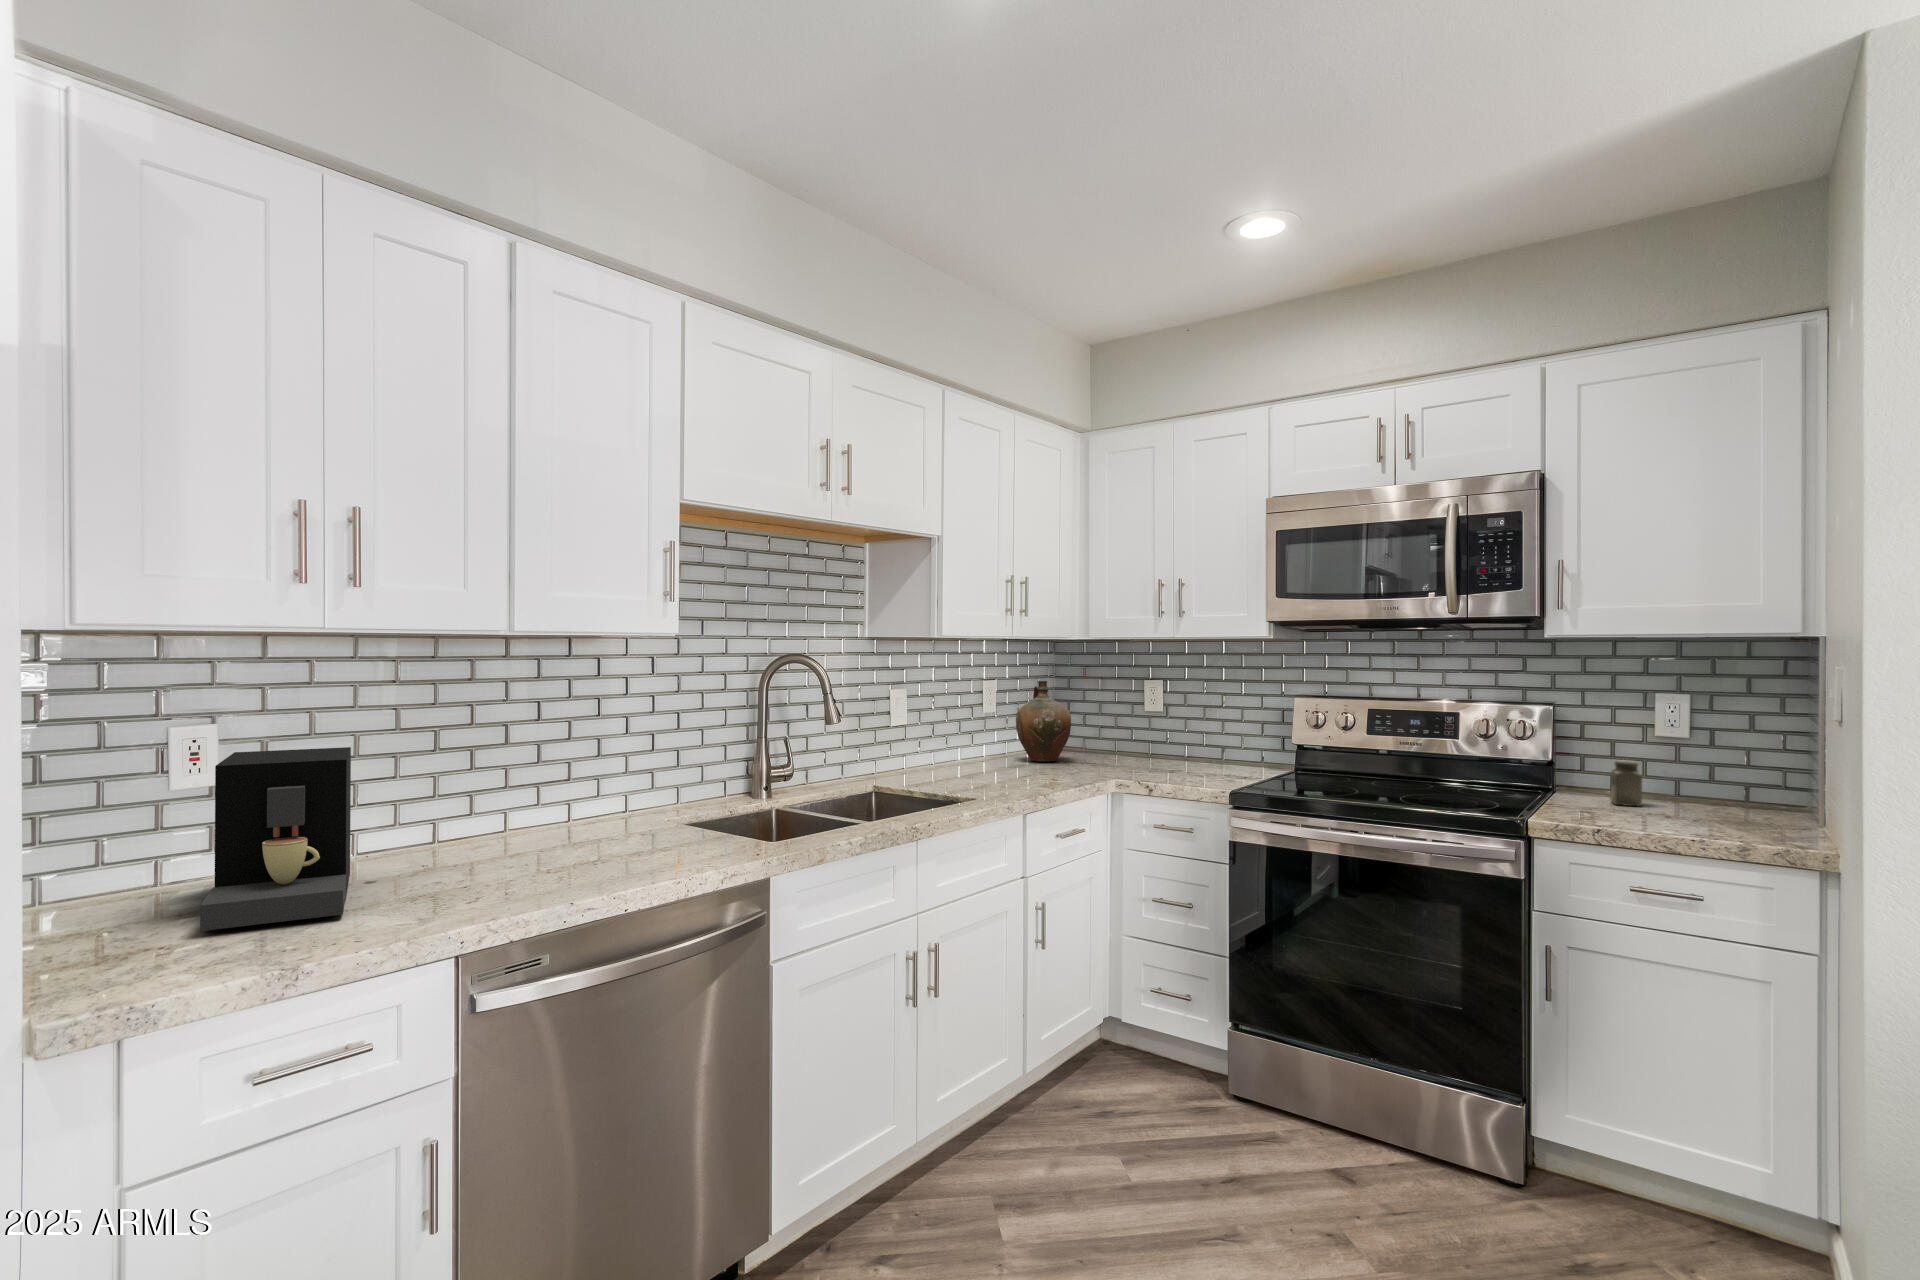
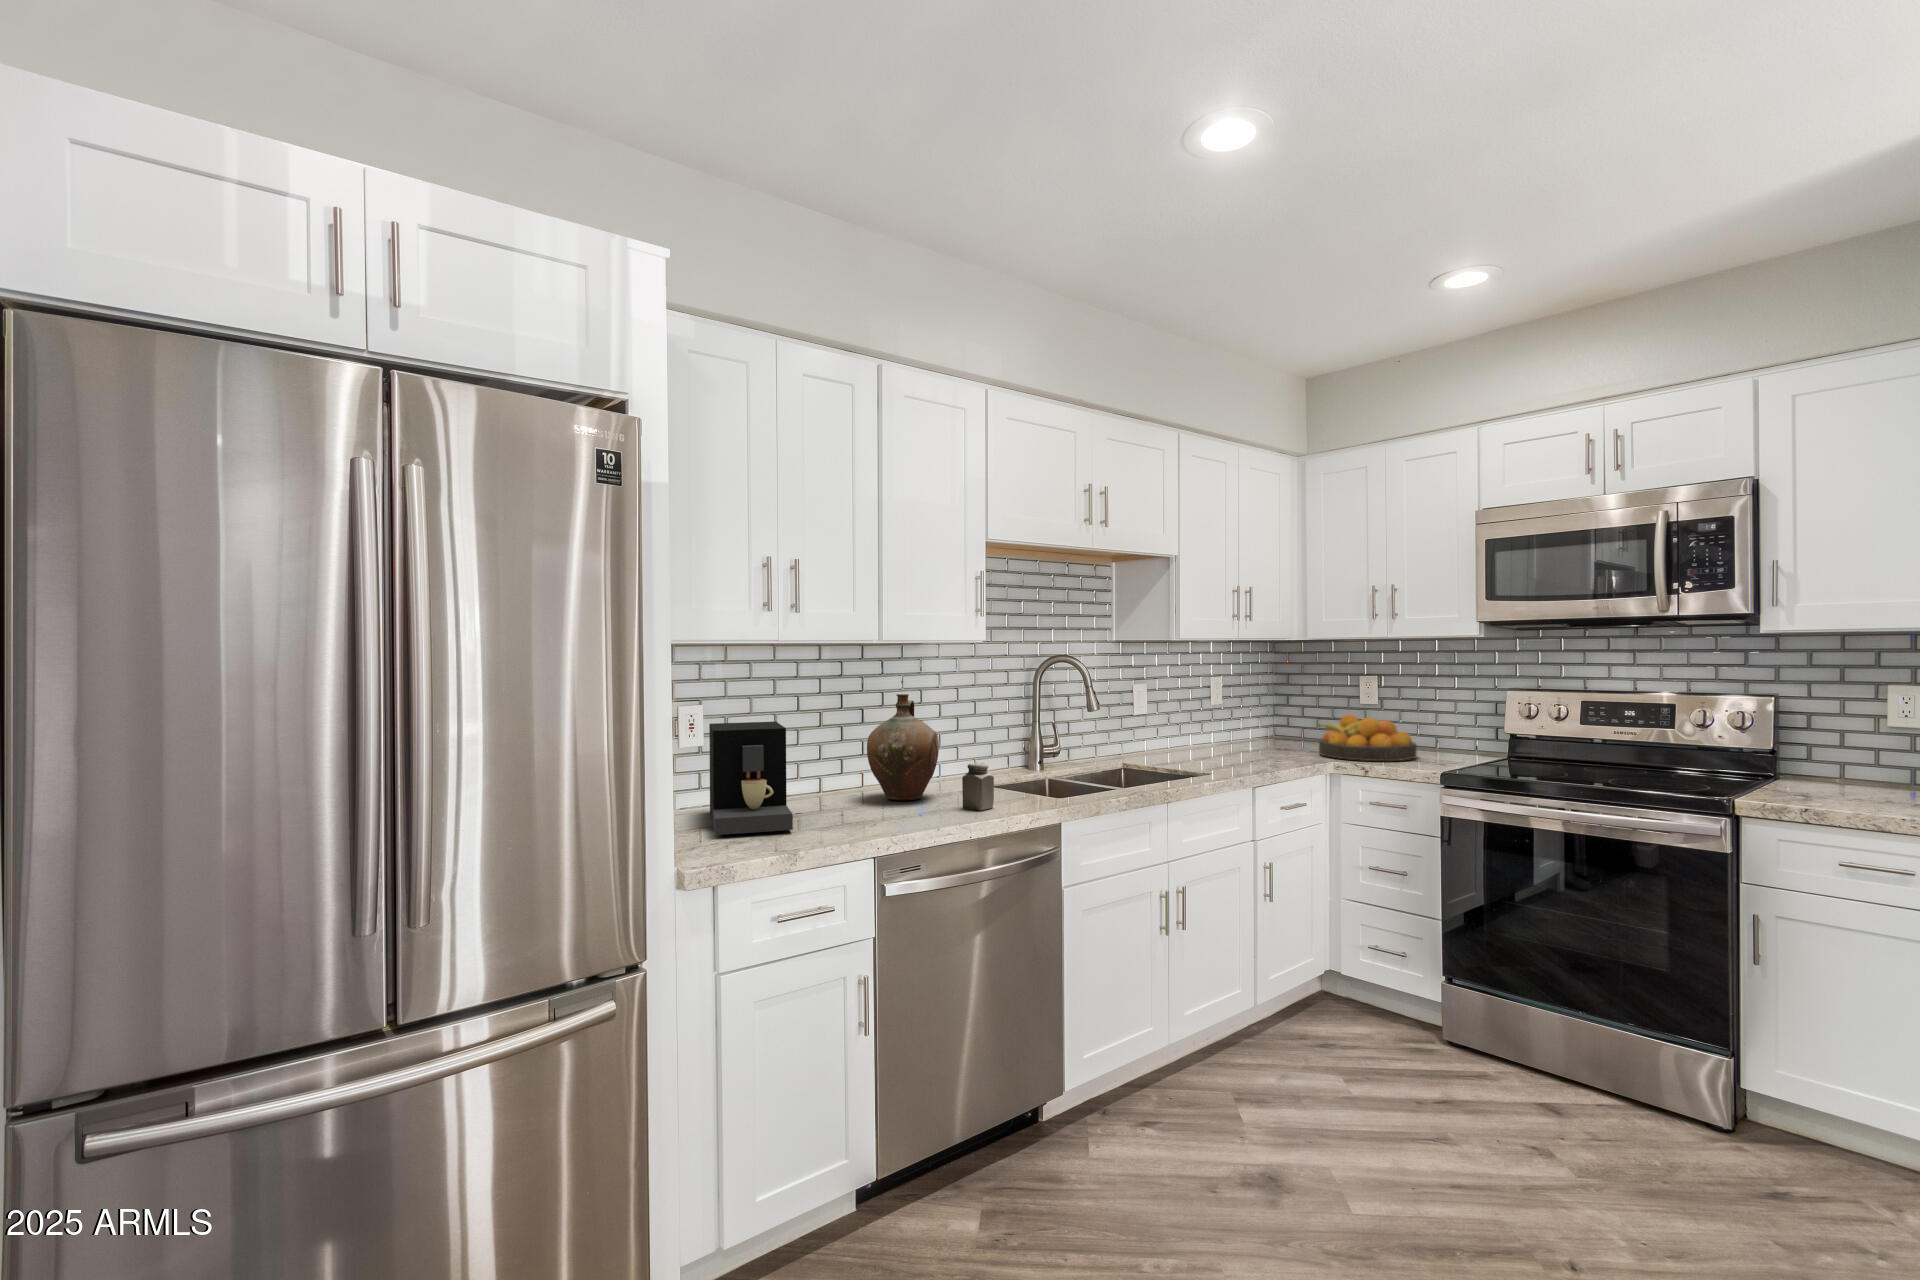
ceramic jug: present [1016,681,1071,762] -> present [867,694,939,800]
fruit bowl: none [1098,725,1203,778] -> present [1319,715,1417,761]
salt shaker: present [1611,760,1642,806] -> present [962,763,994,811]

